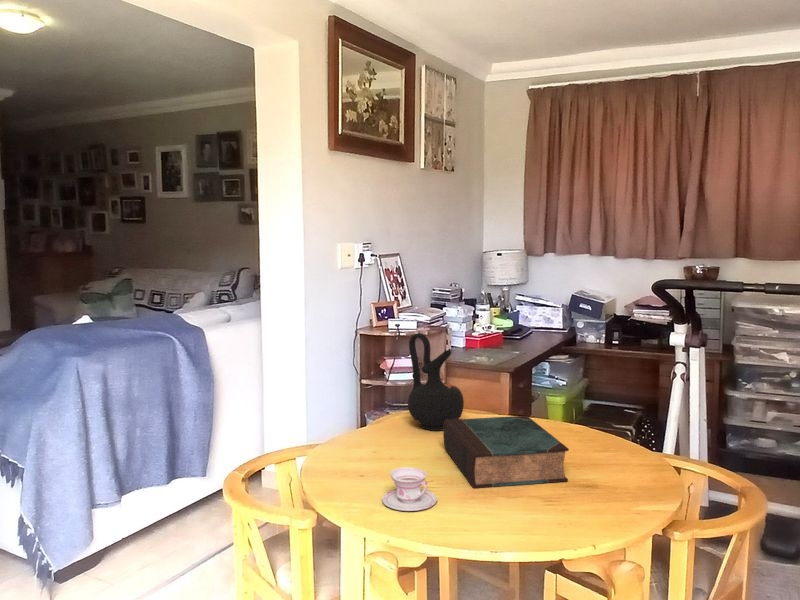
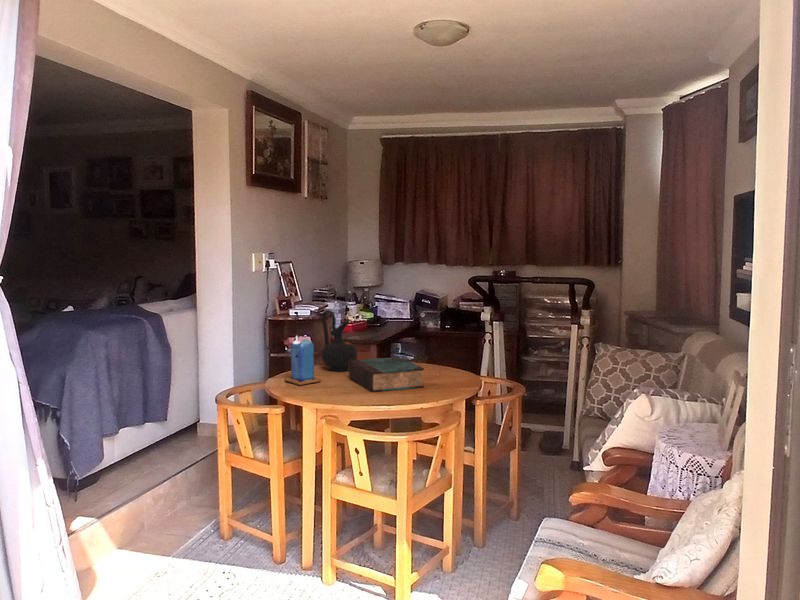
candle: none [339,378,395,462] -> present [284,336,321,385]
teacup: present [382,467,437,511] -> none [323,380,354,401]

